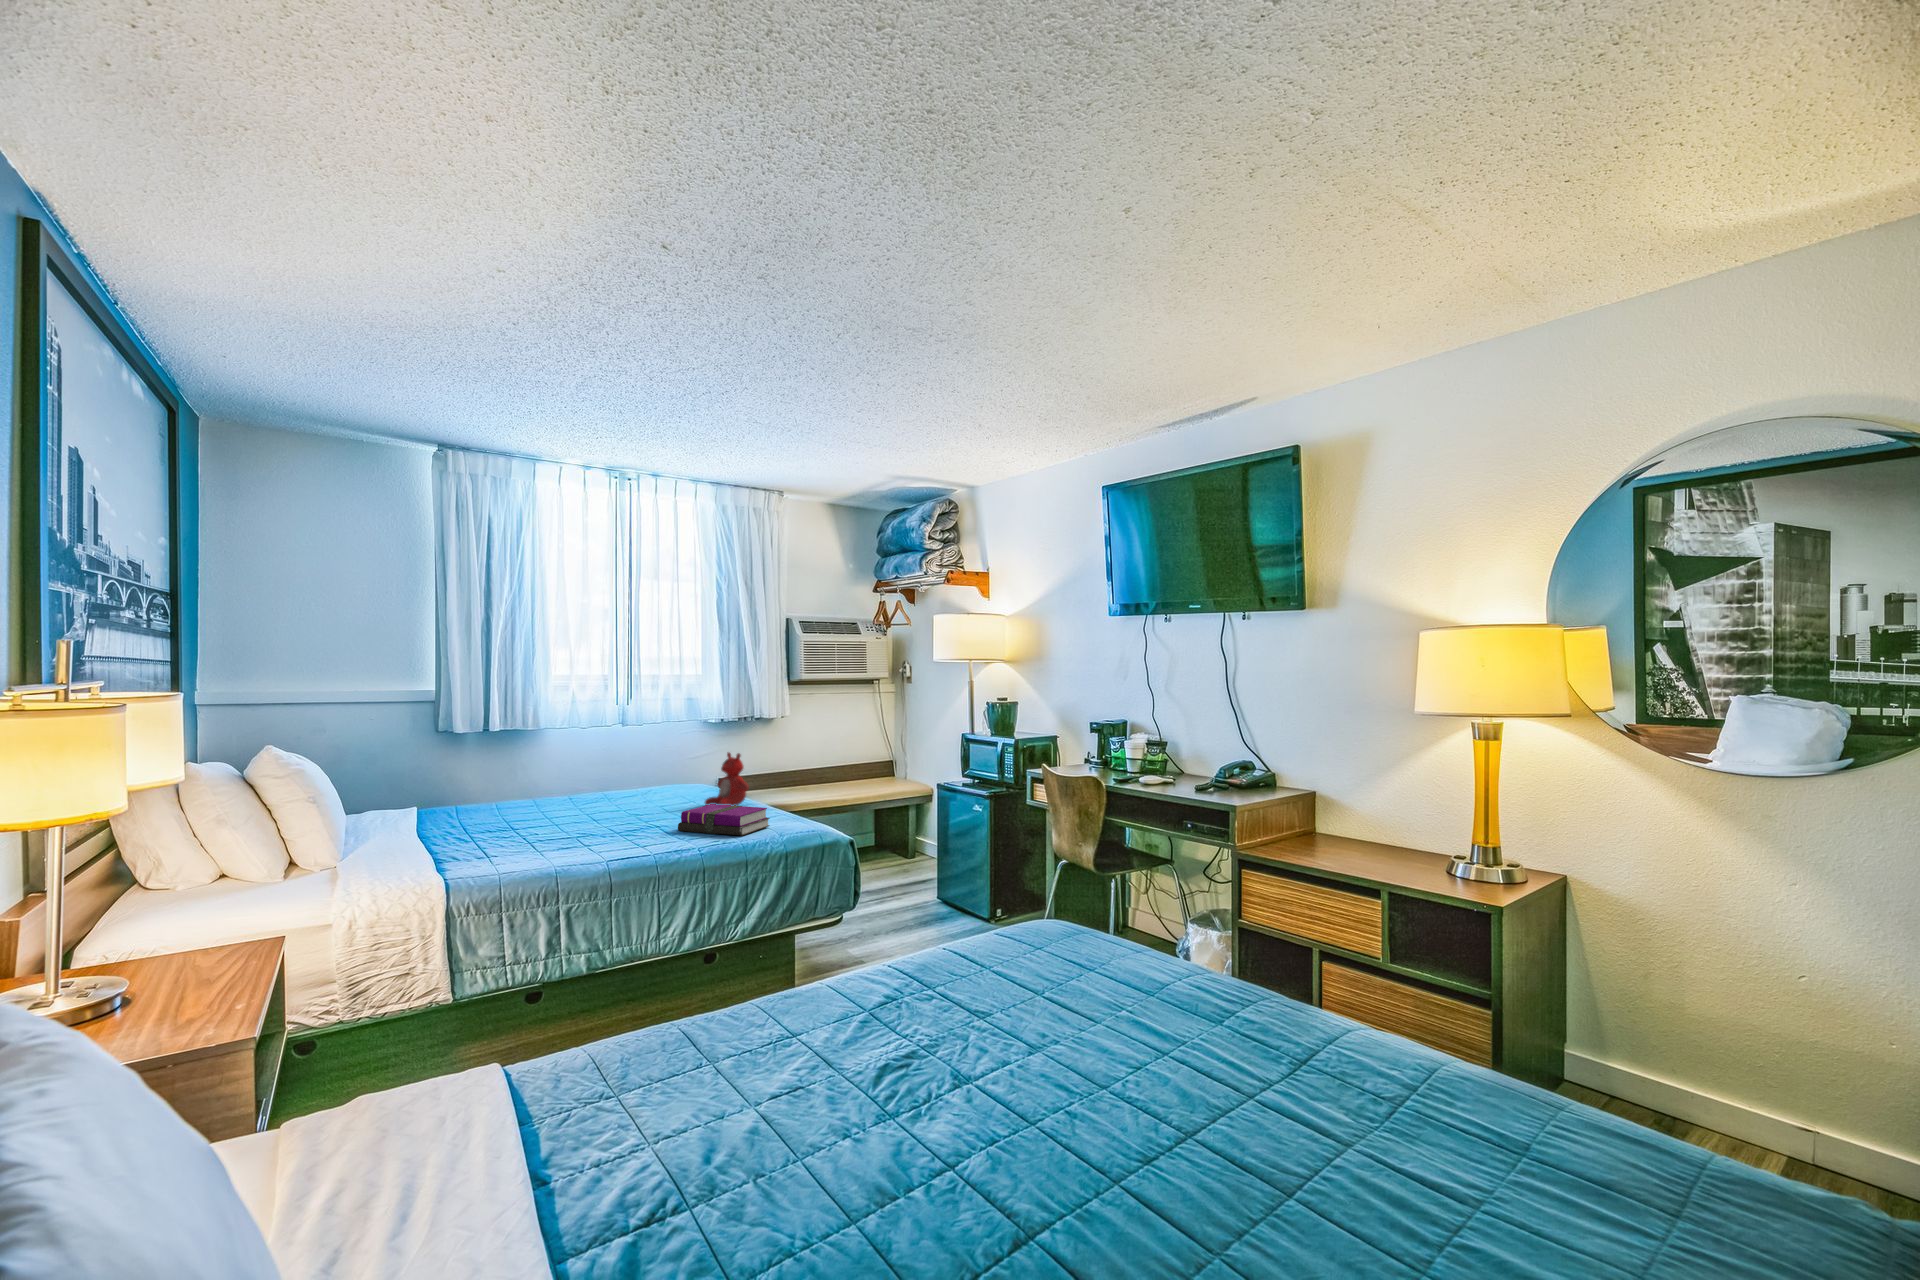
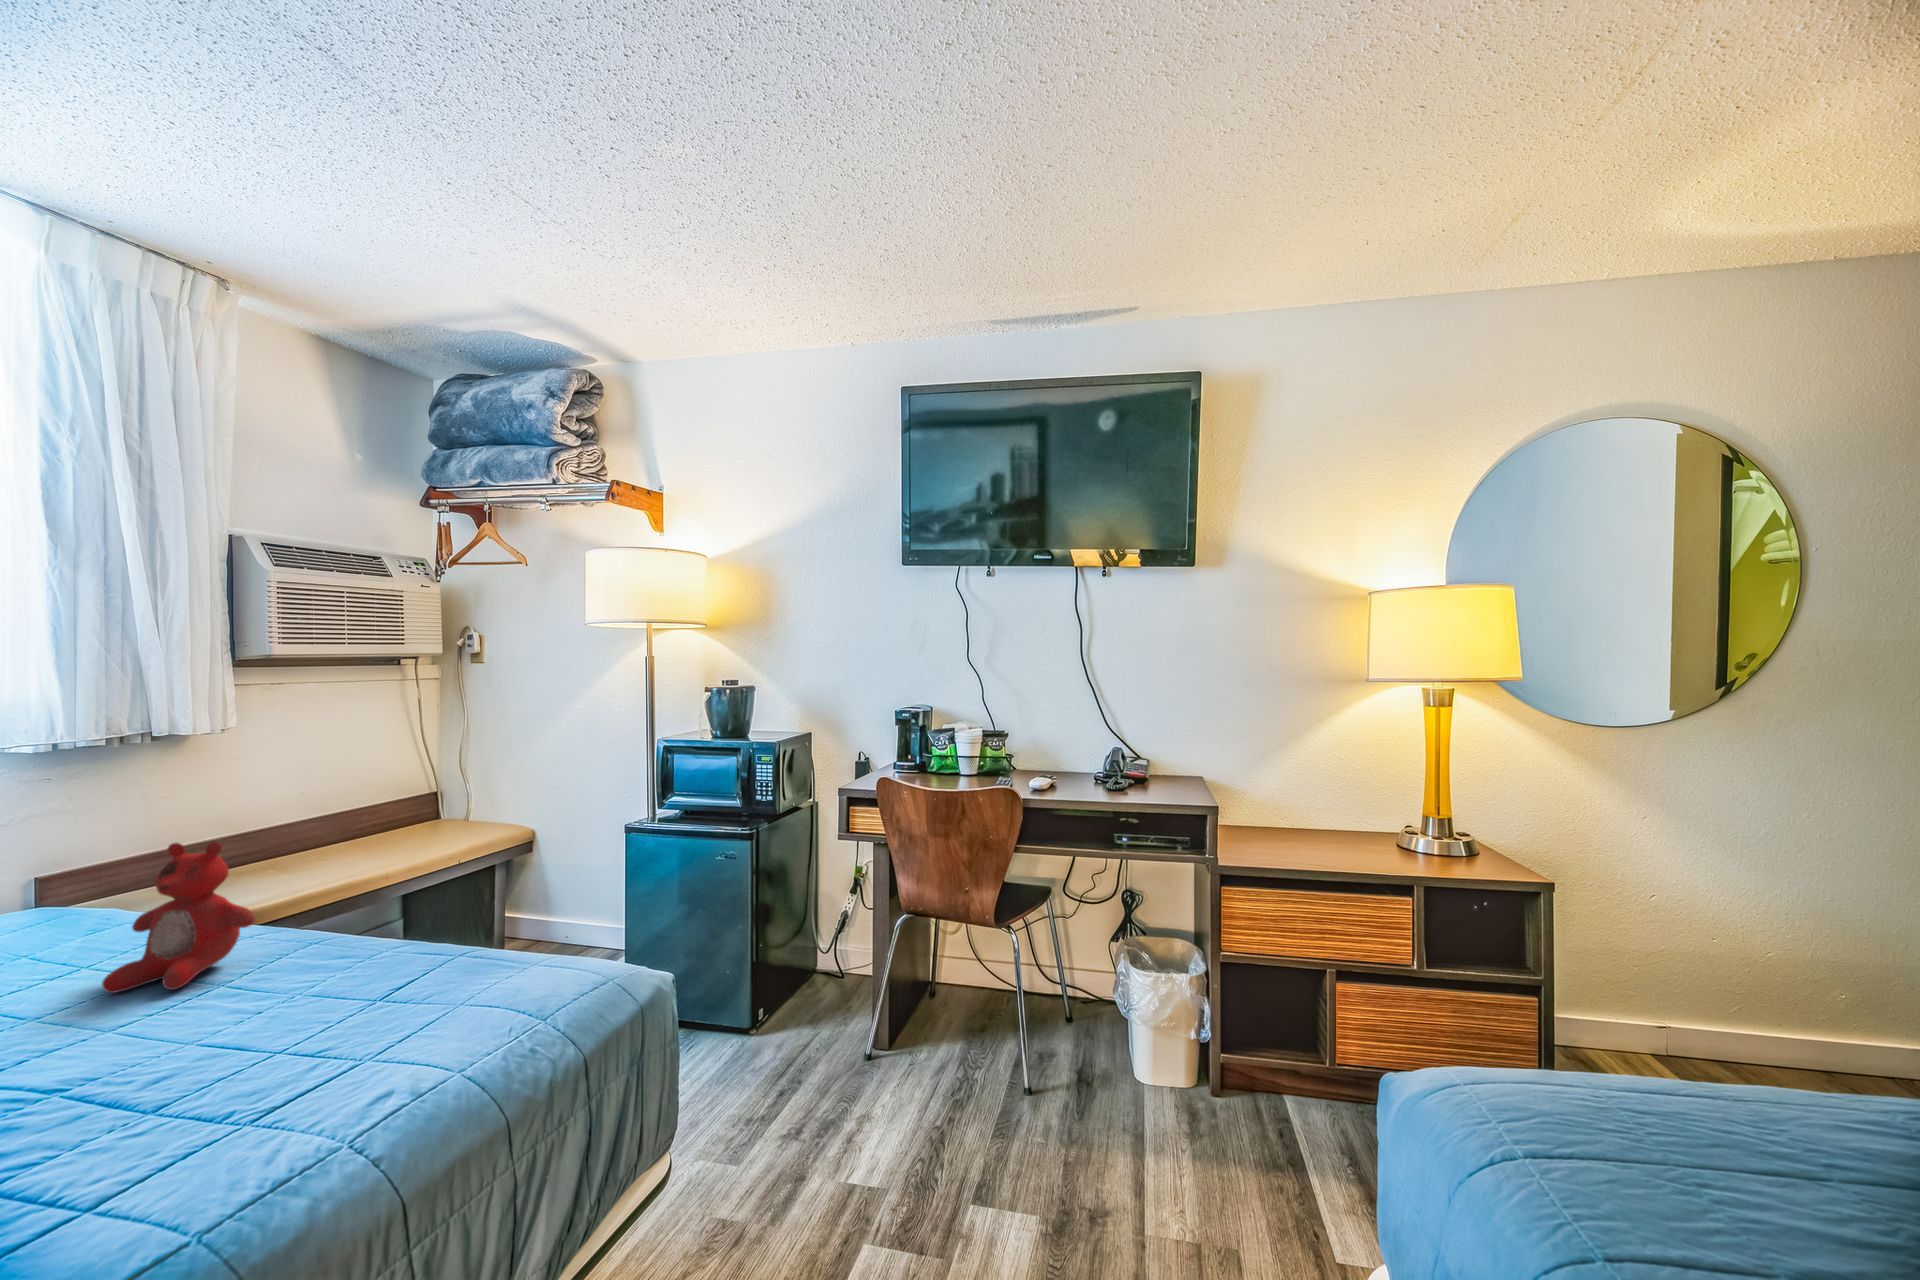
notebook: present [678,804,770,835] -> none [111,975,411,1135]

